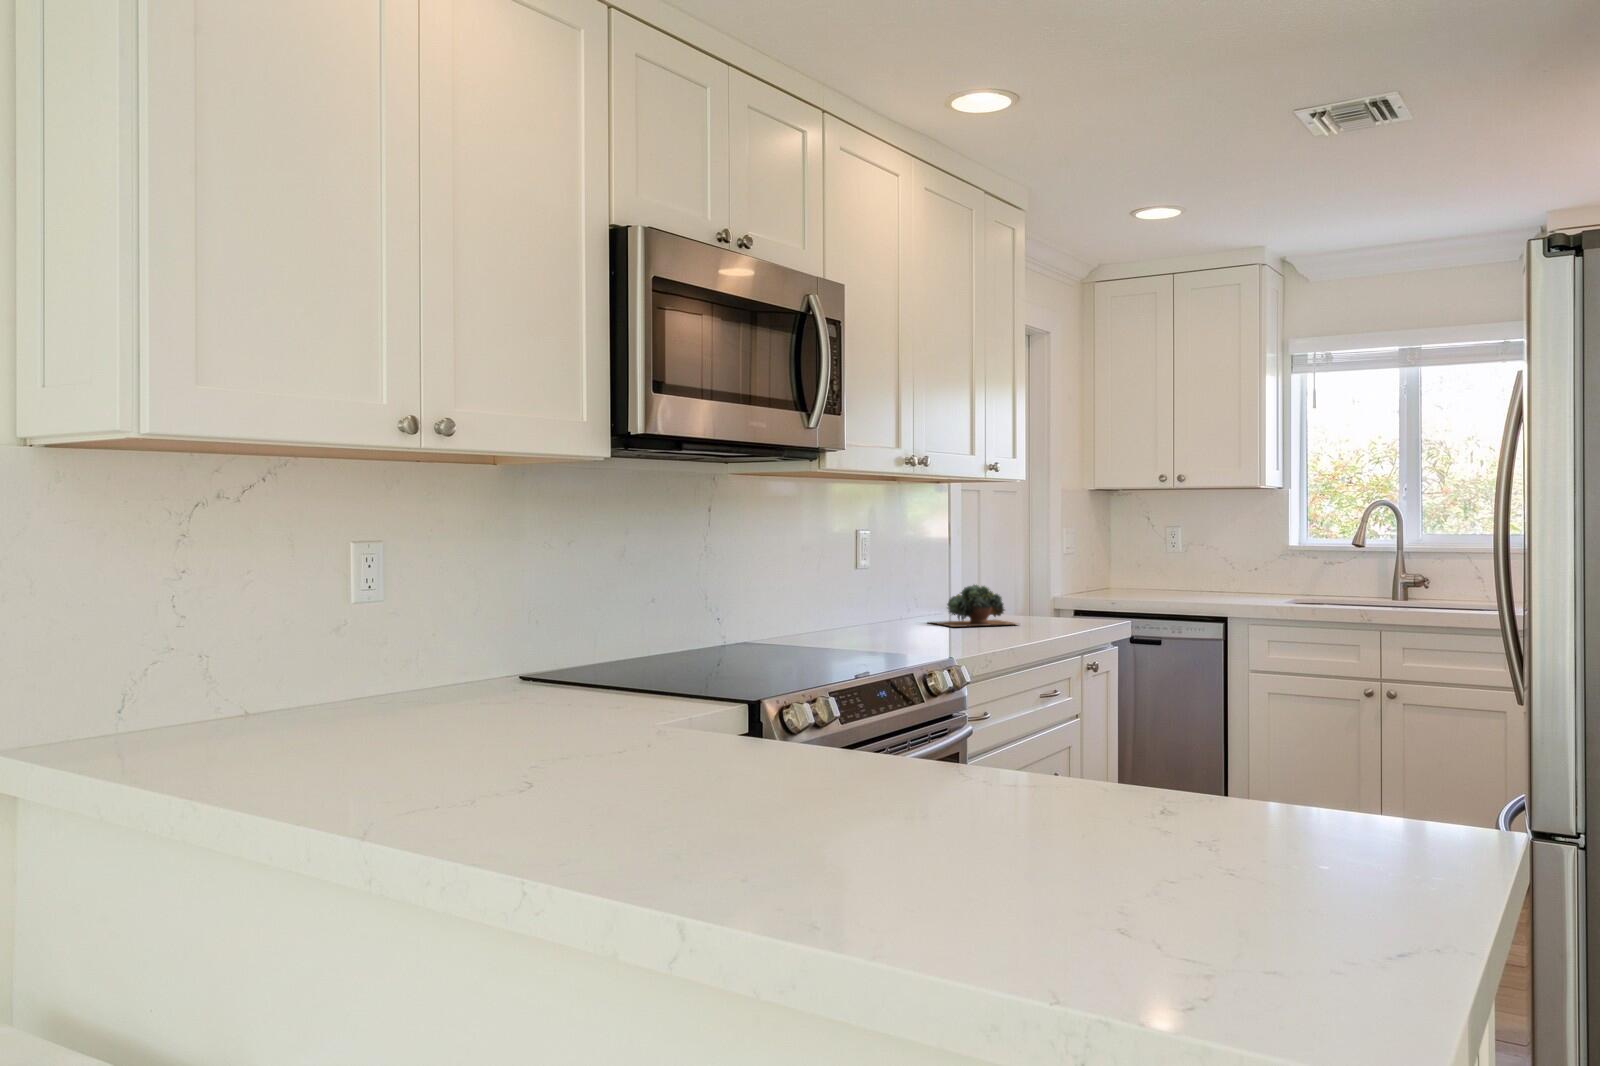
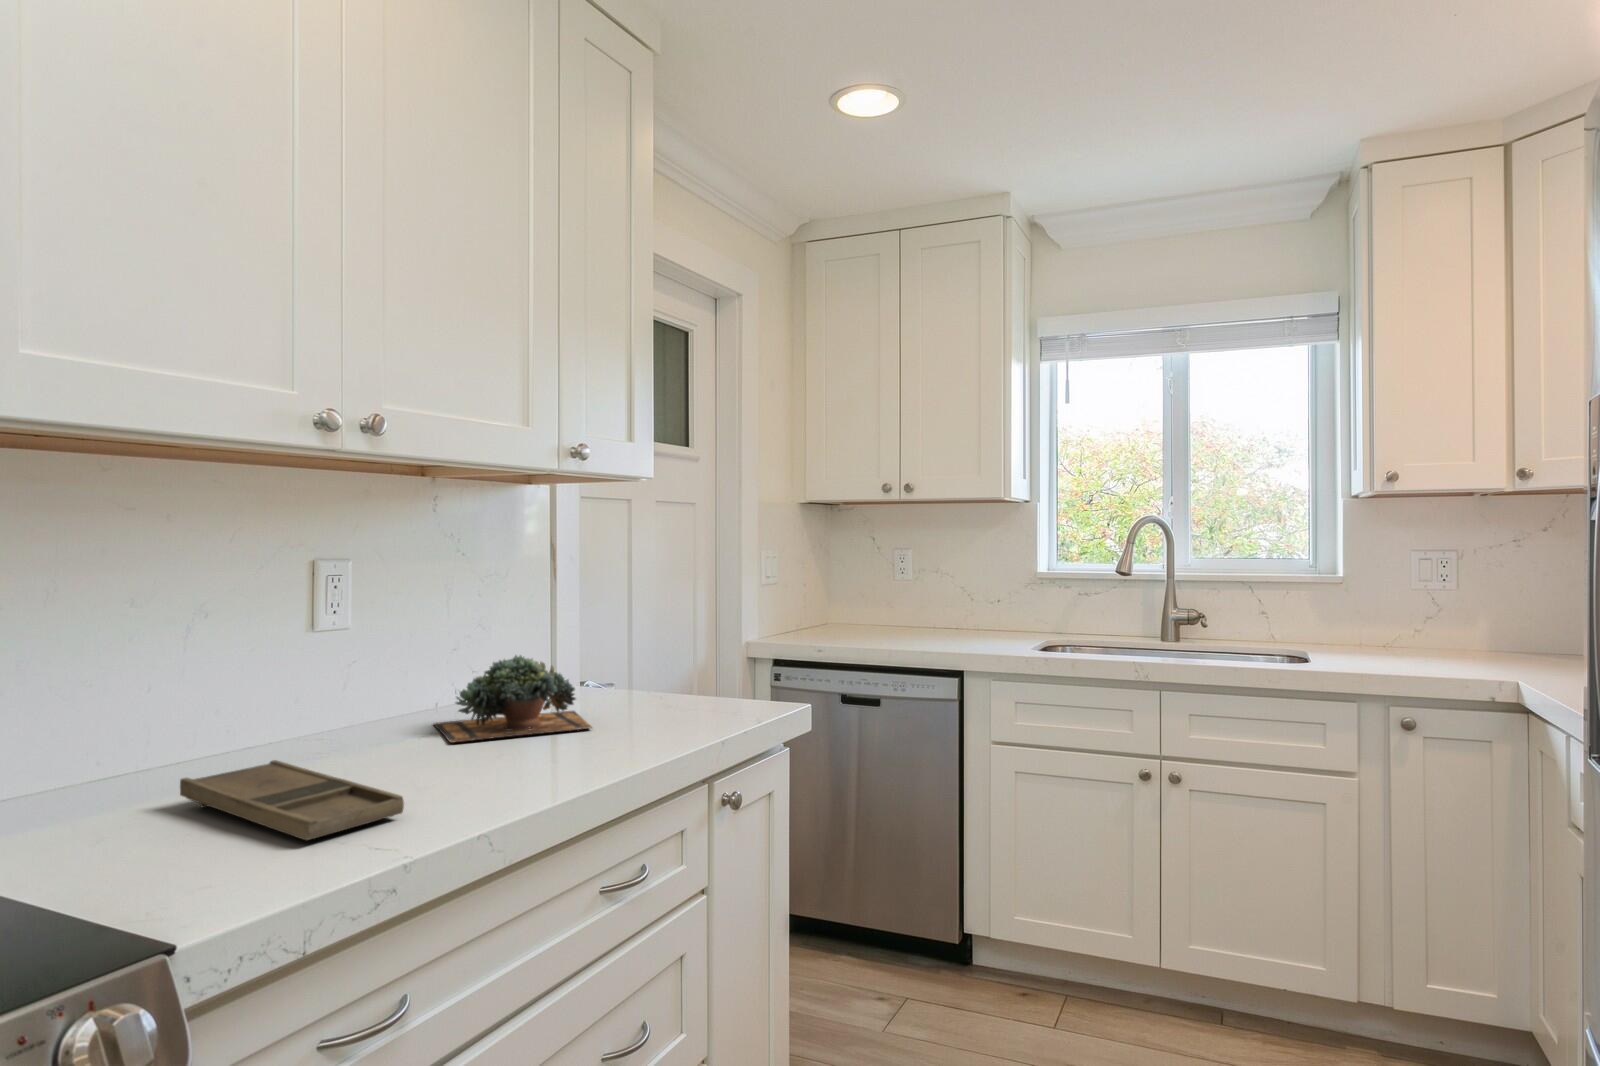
tray: none [876,623,984,644] -> present [180,760,404,840]

